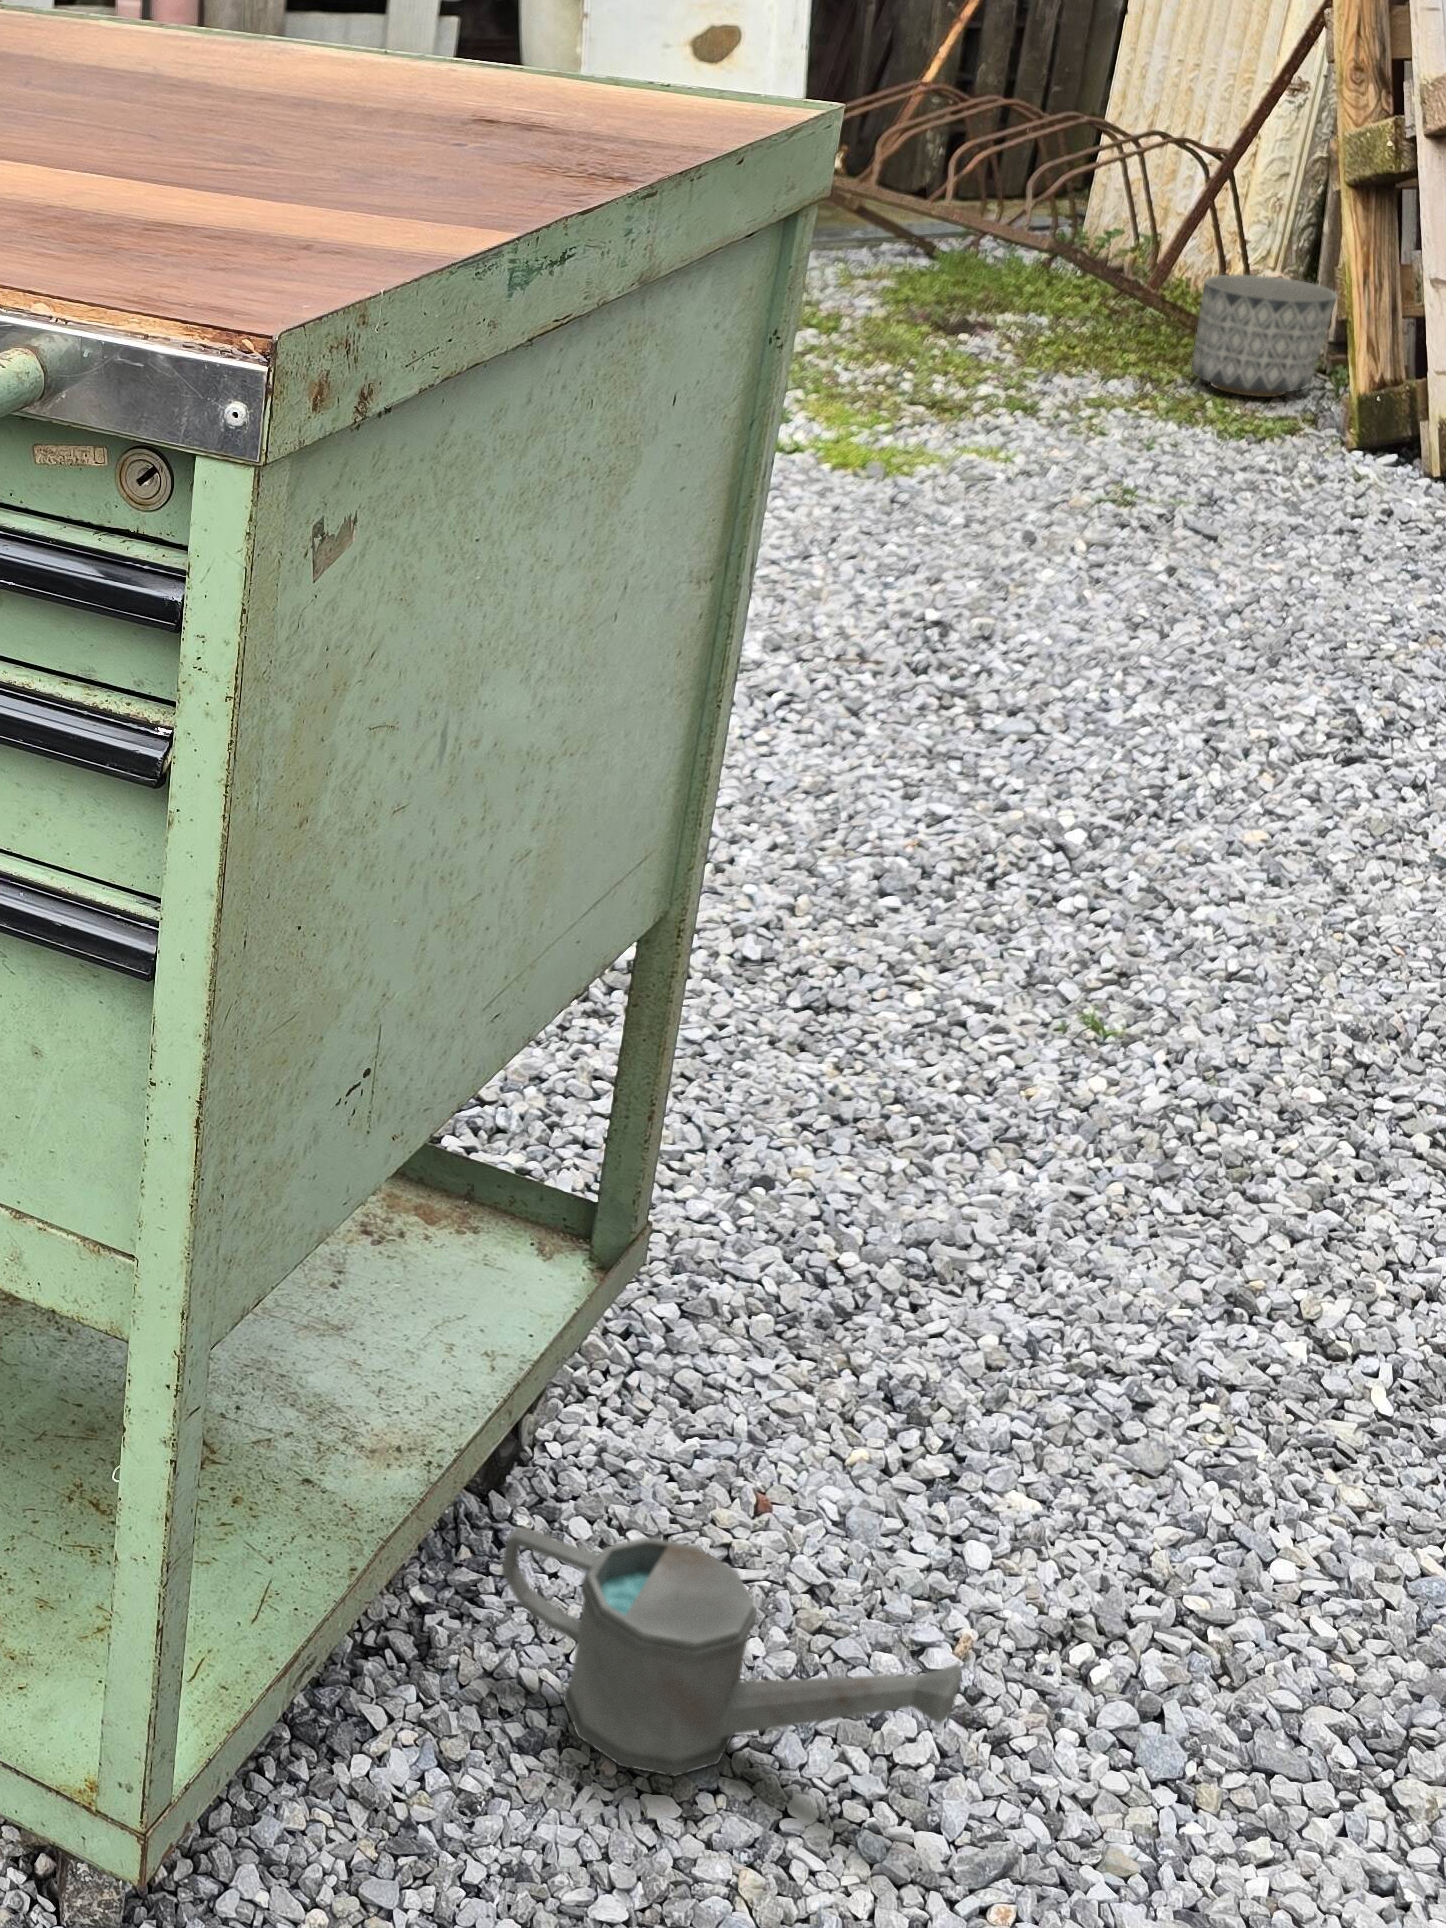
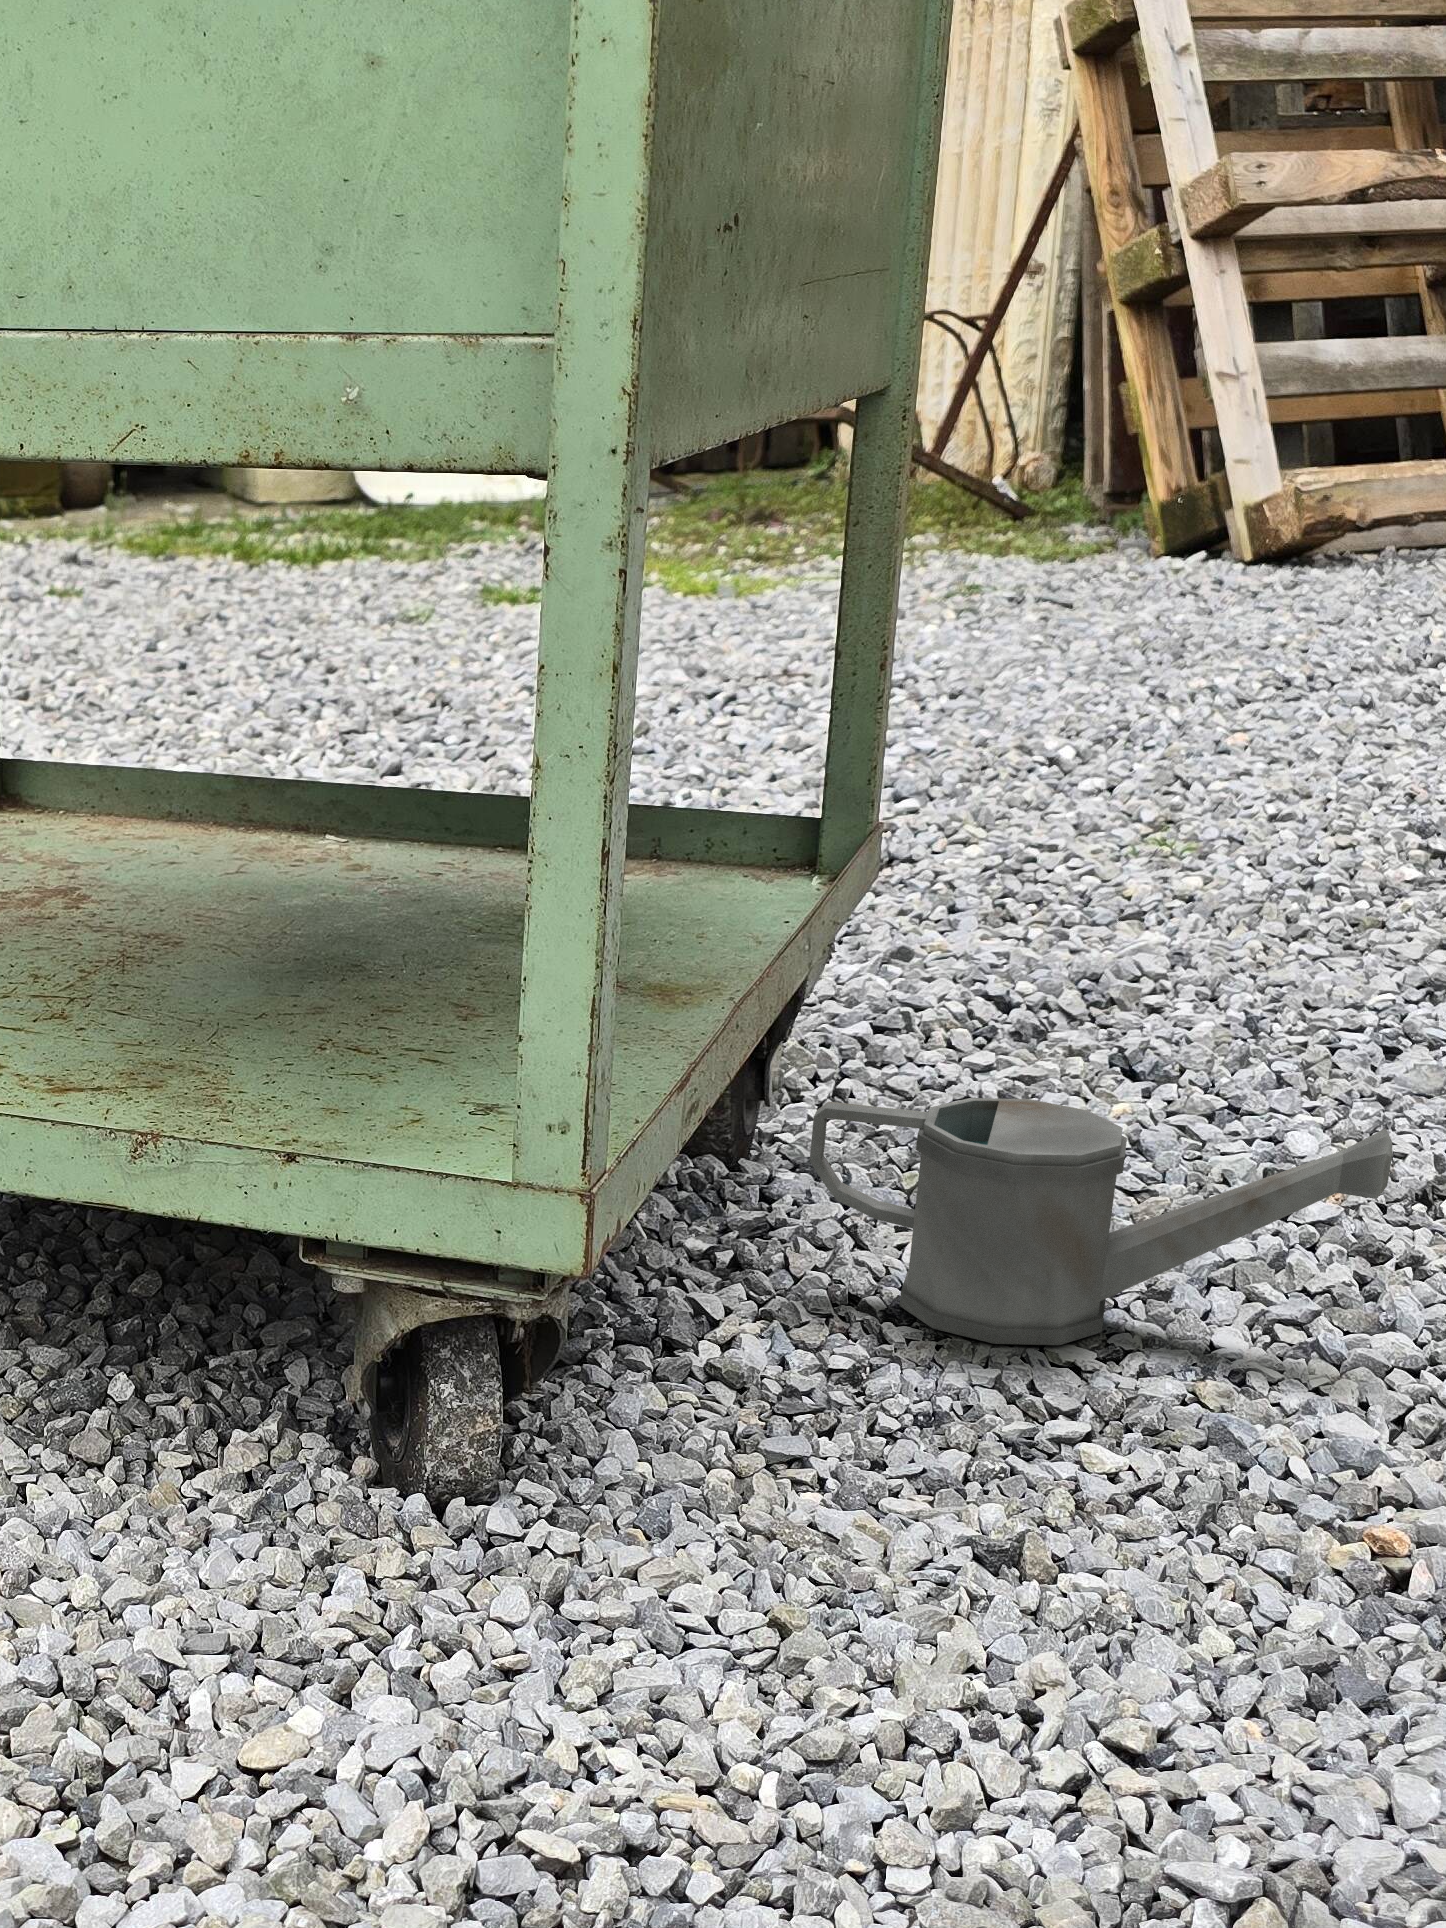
planter: present [1191,275,1337,397] -> none [992,412,1121,521]

